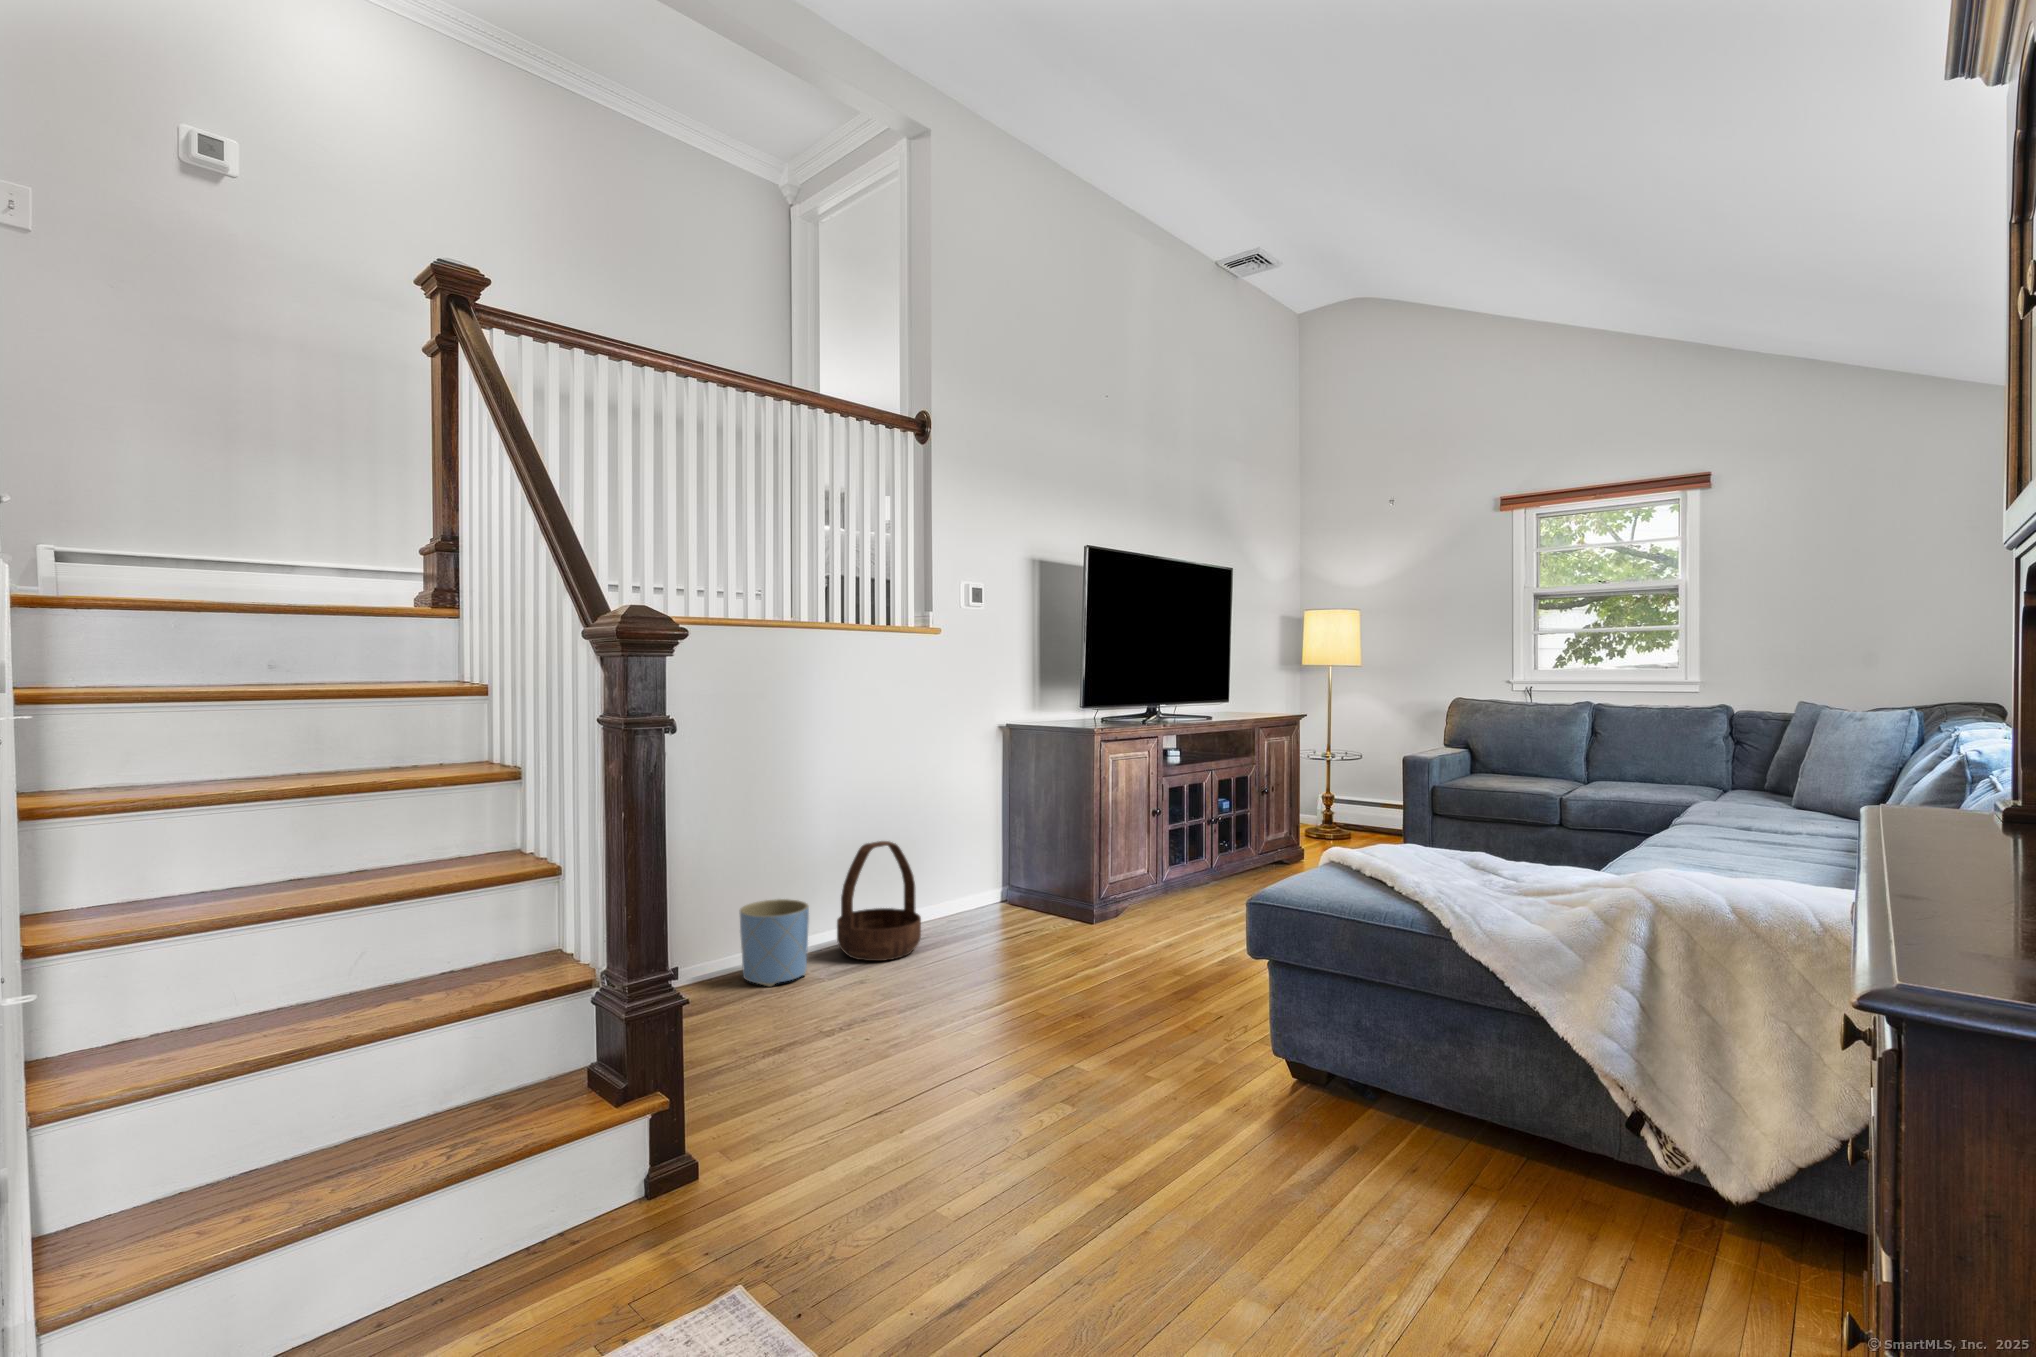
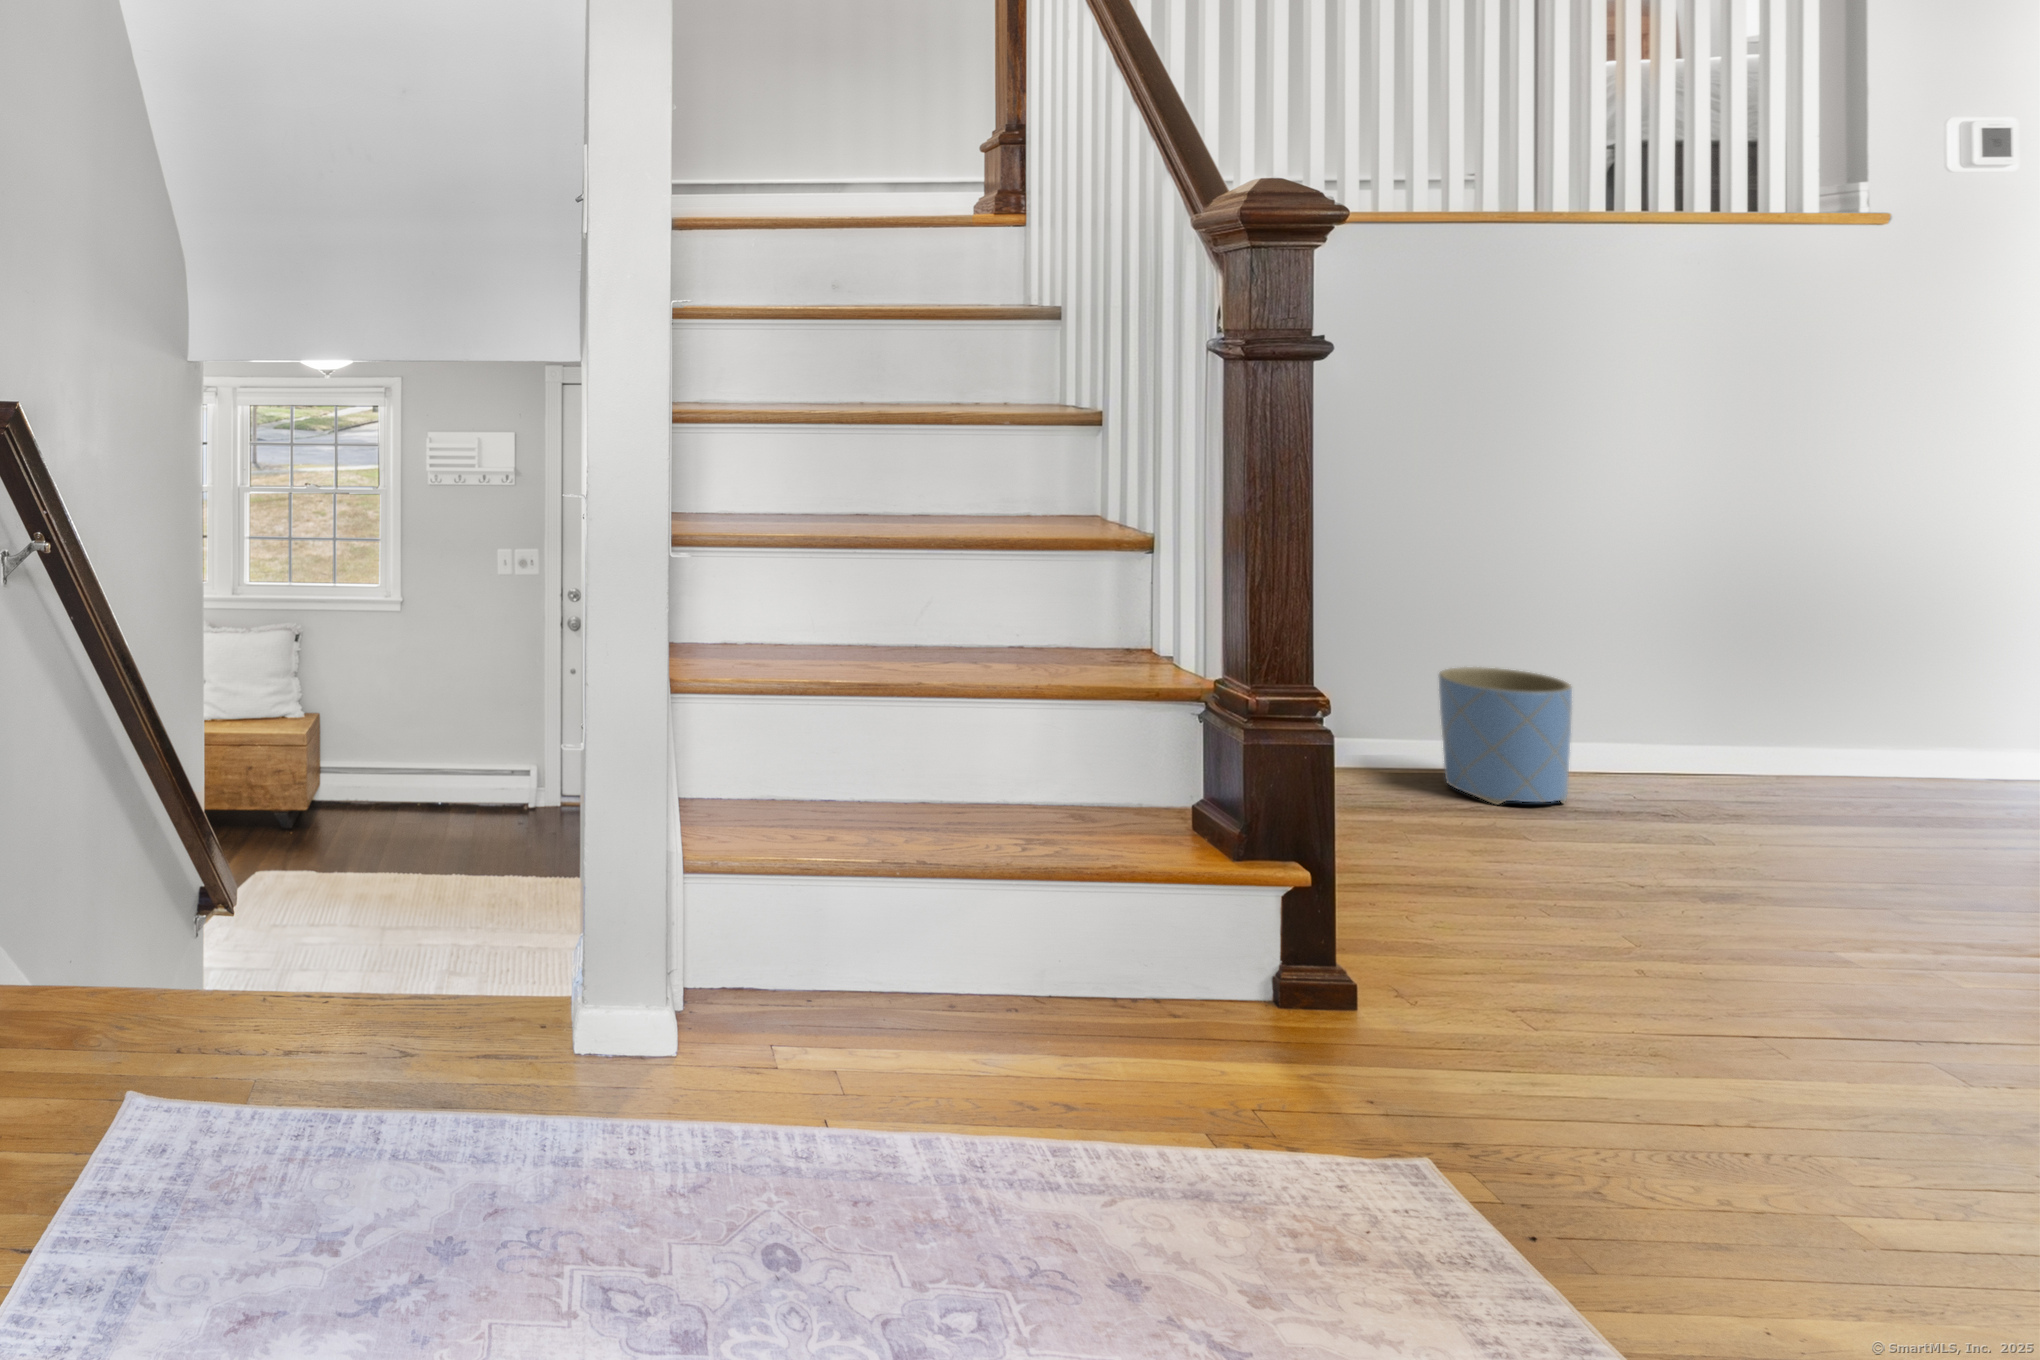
basket: present [837,841,921,961] -> none [1634,600,1831,818]

